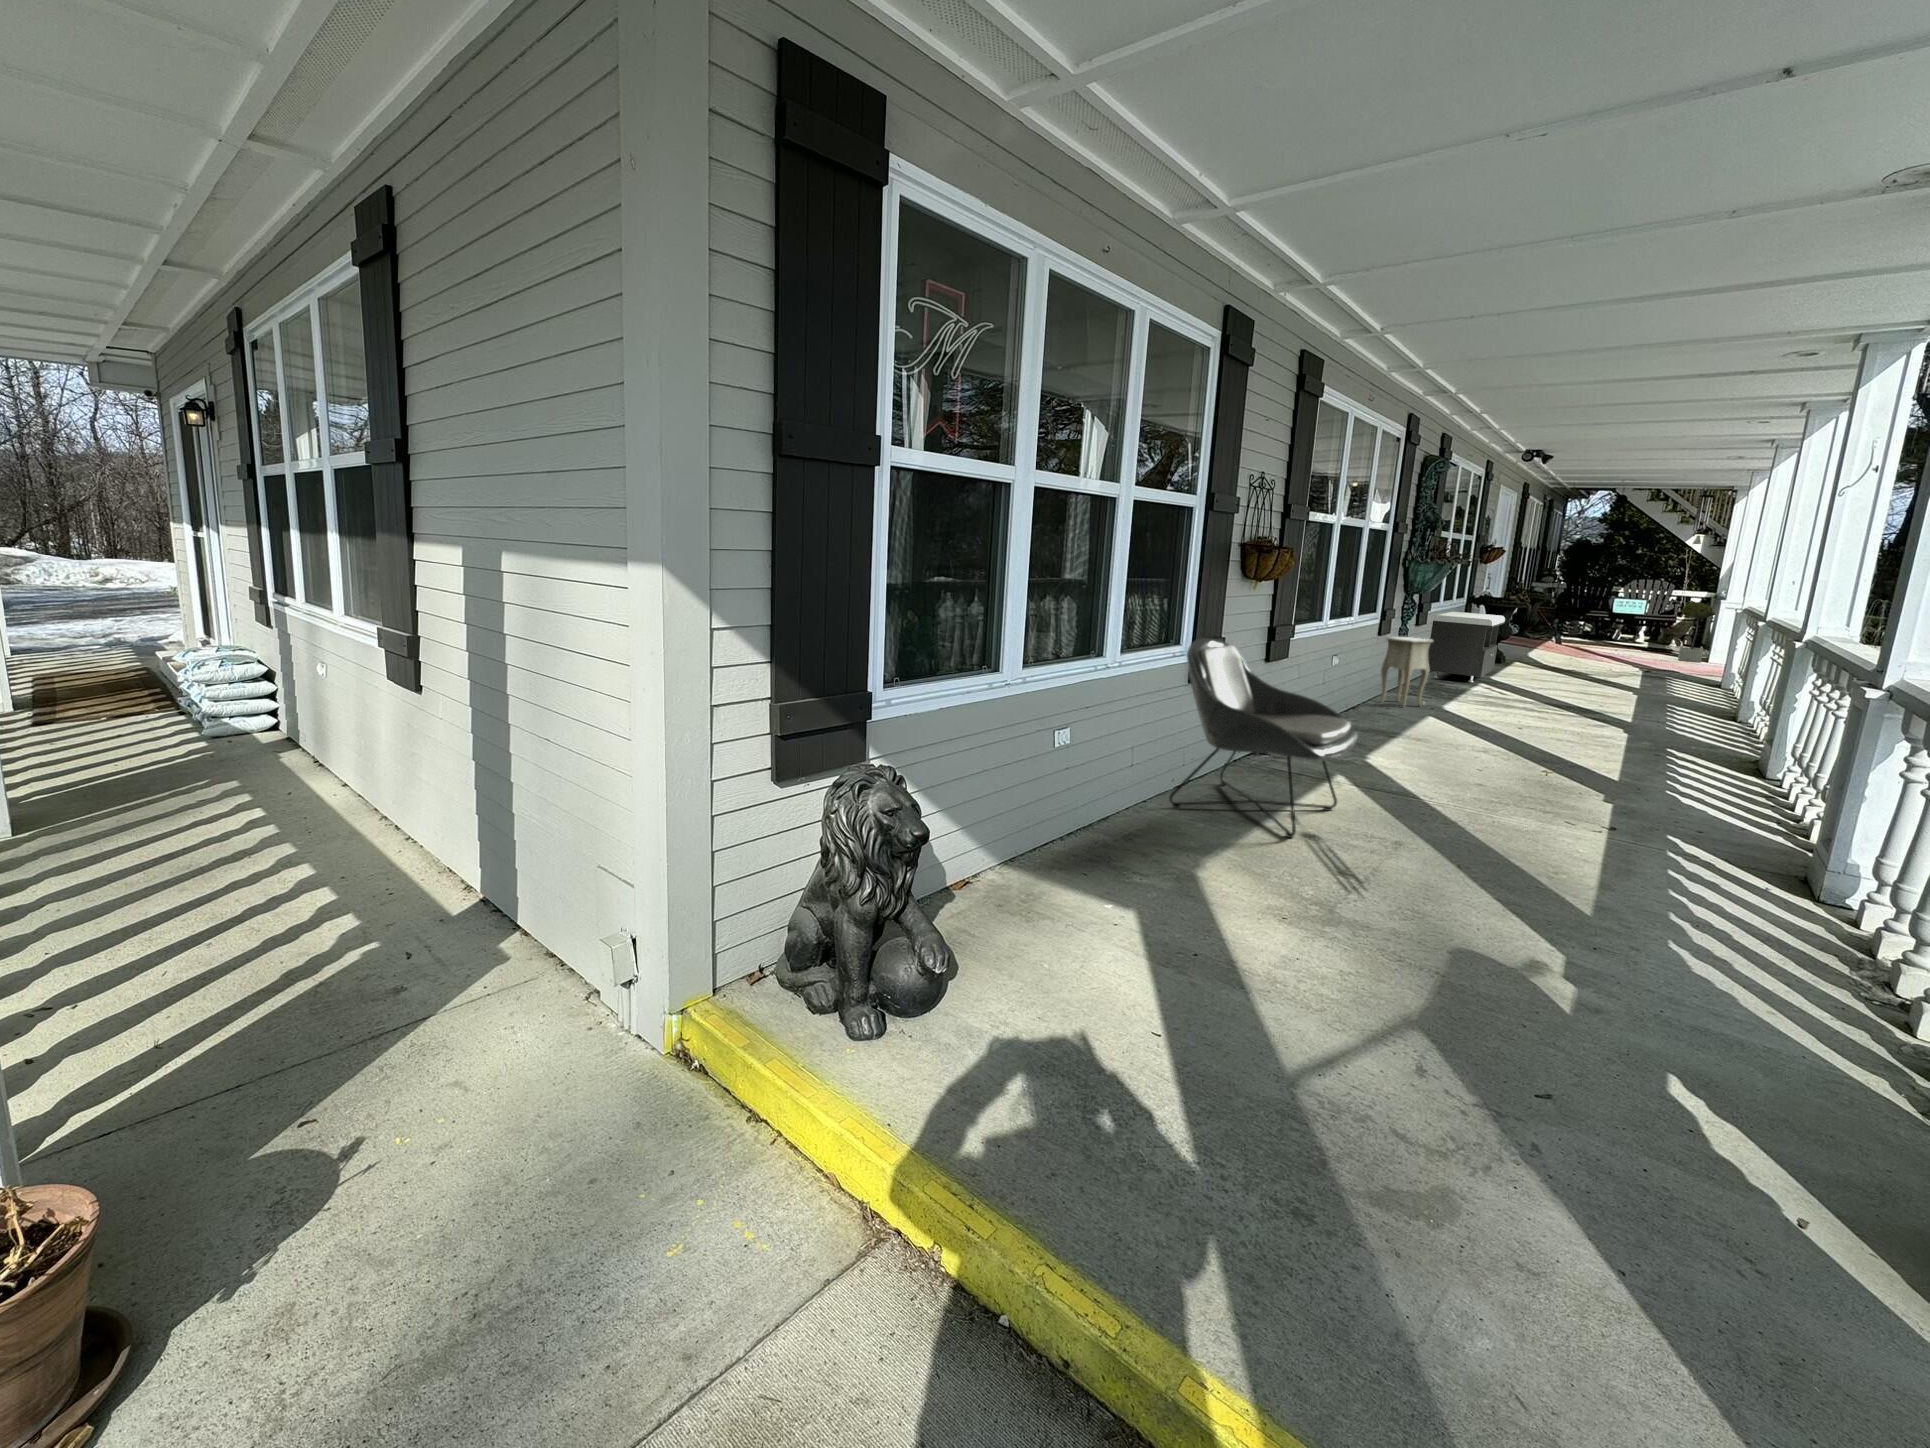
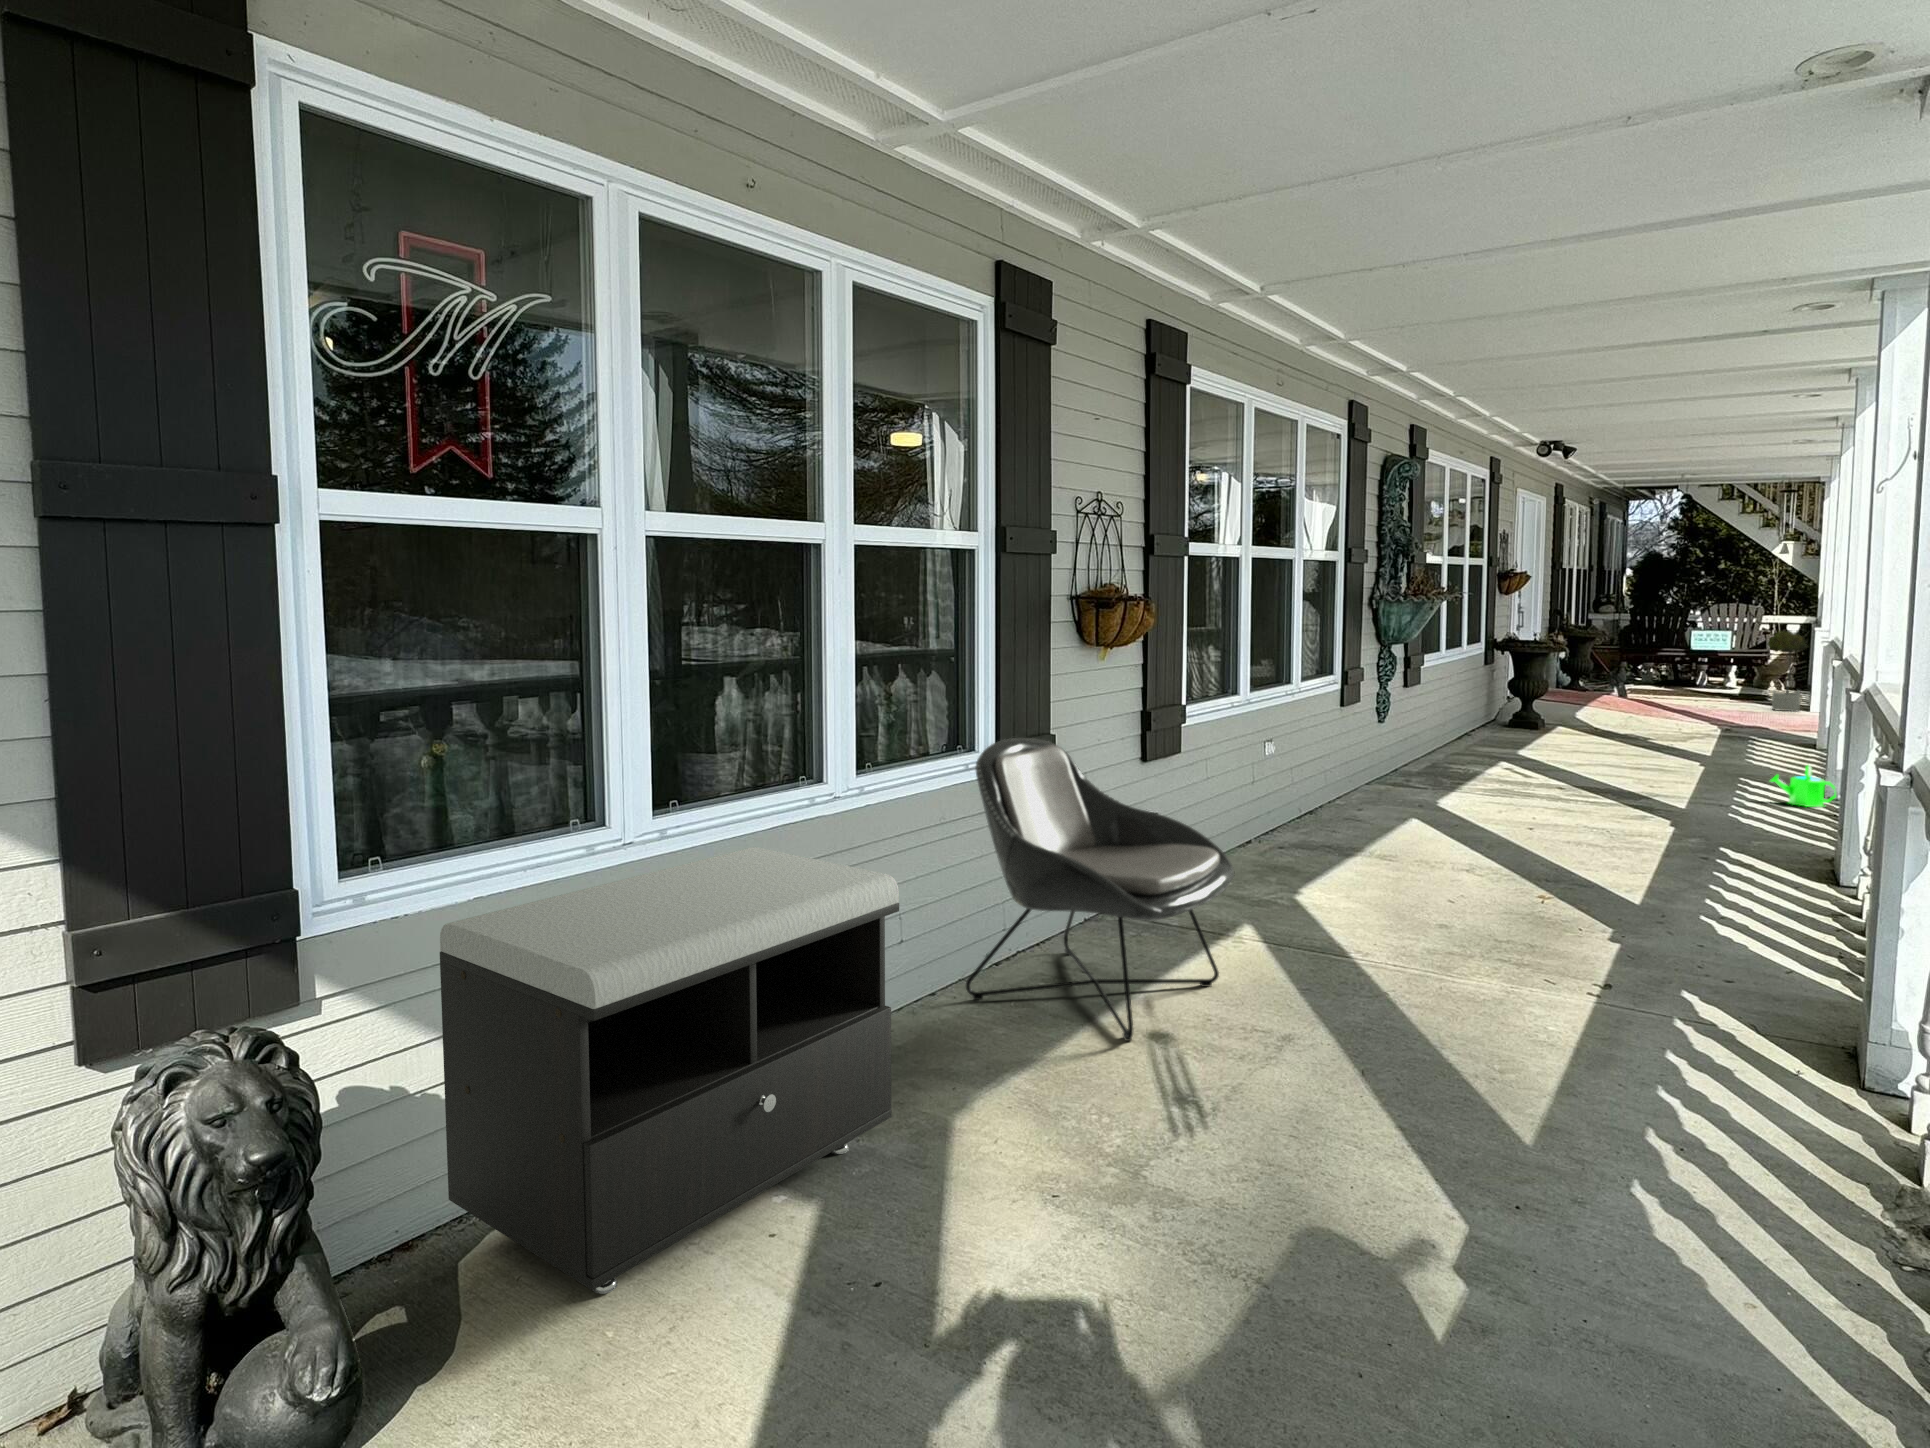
storage bench: present [1428,612,1505,682] -> present [440,847,899,1294]
side table: present [1381,637,1432,707] -> none [1351,705,1416,805]
watering can: none [1697,697,1753,728] -> present [1770,765,1836,807]

